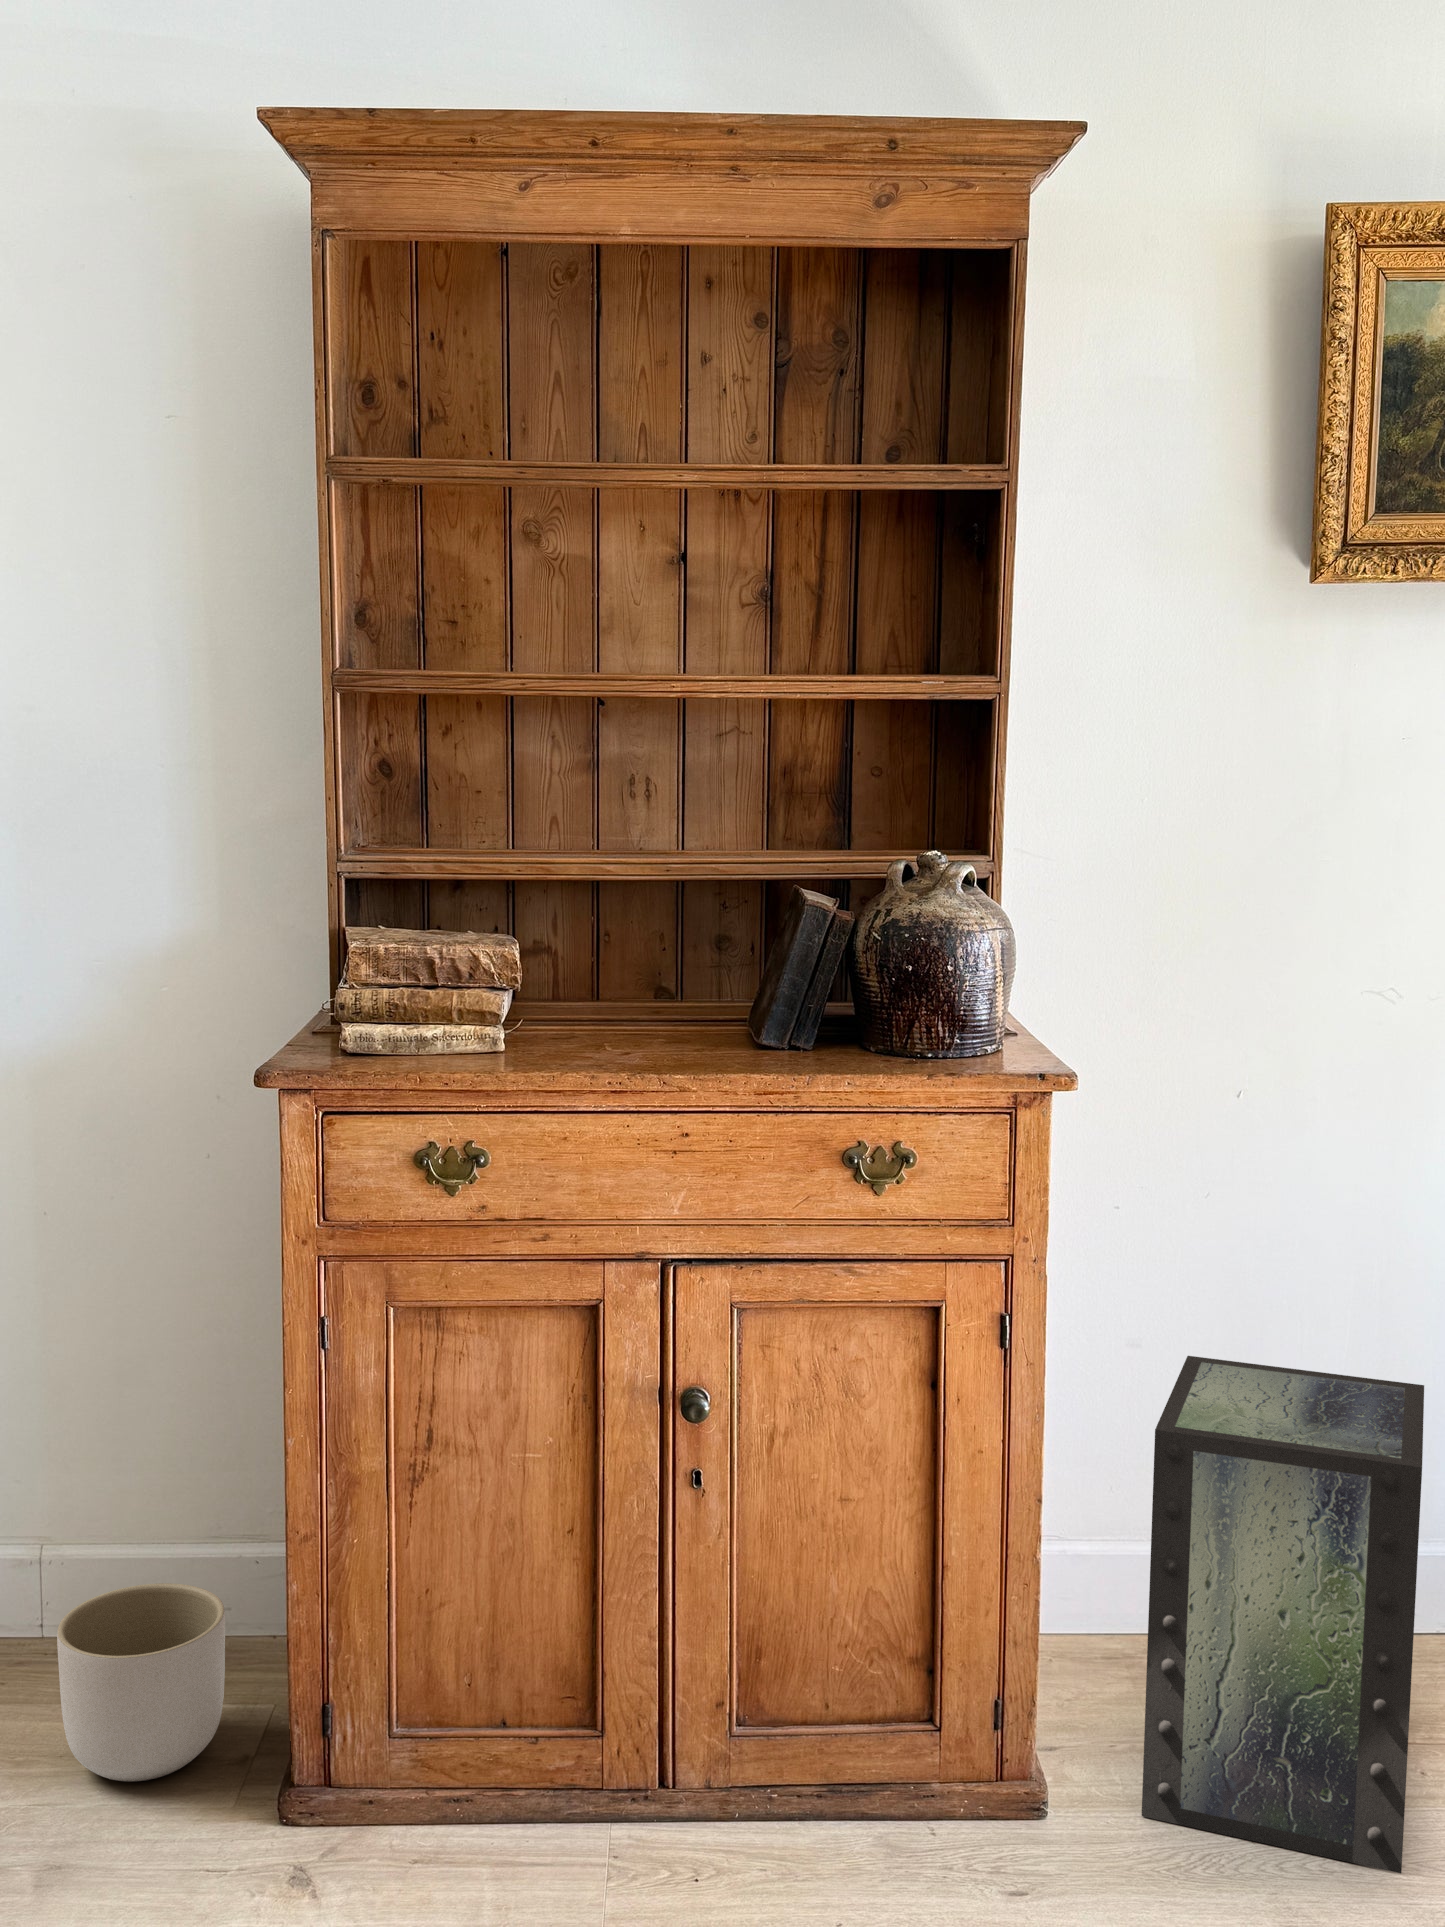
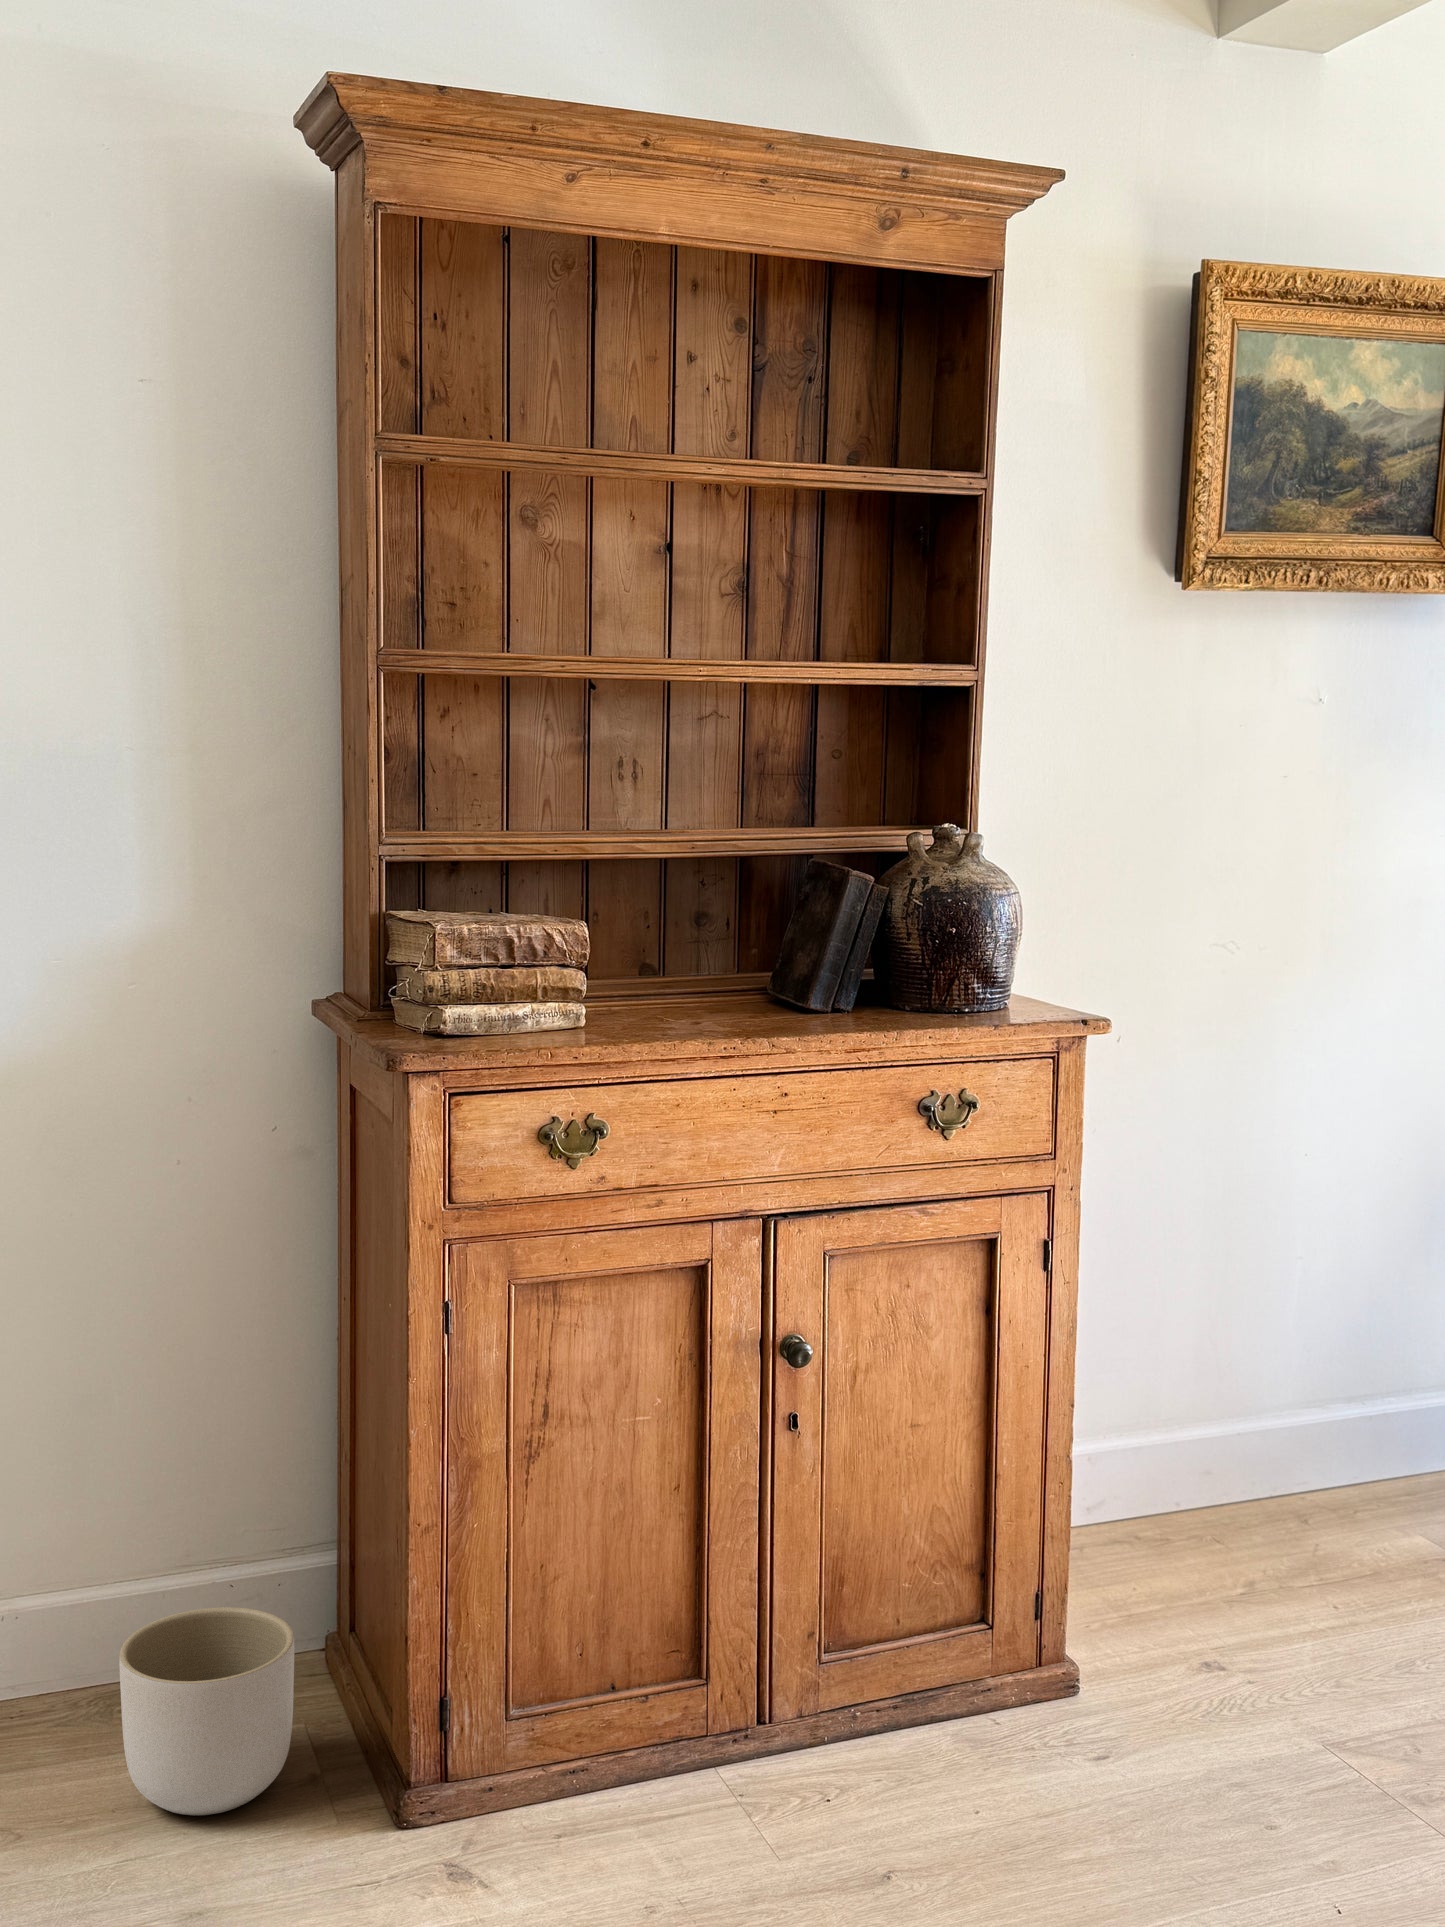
storage box: present [1142,1356,1424,1873] -> none [1117,1278,1388,1687]

